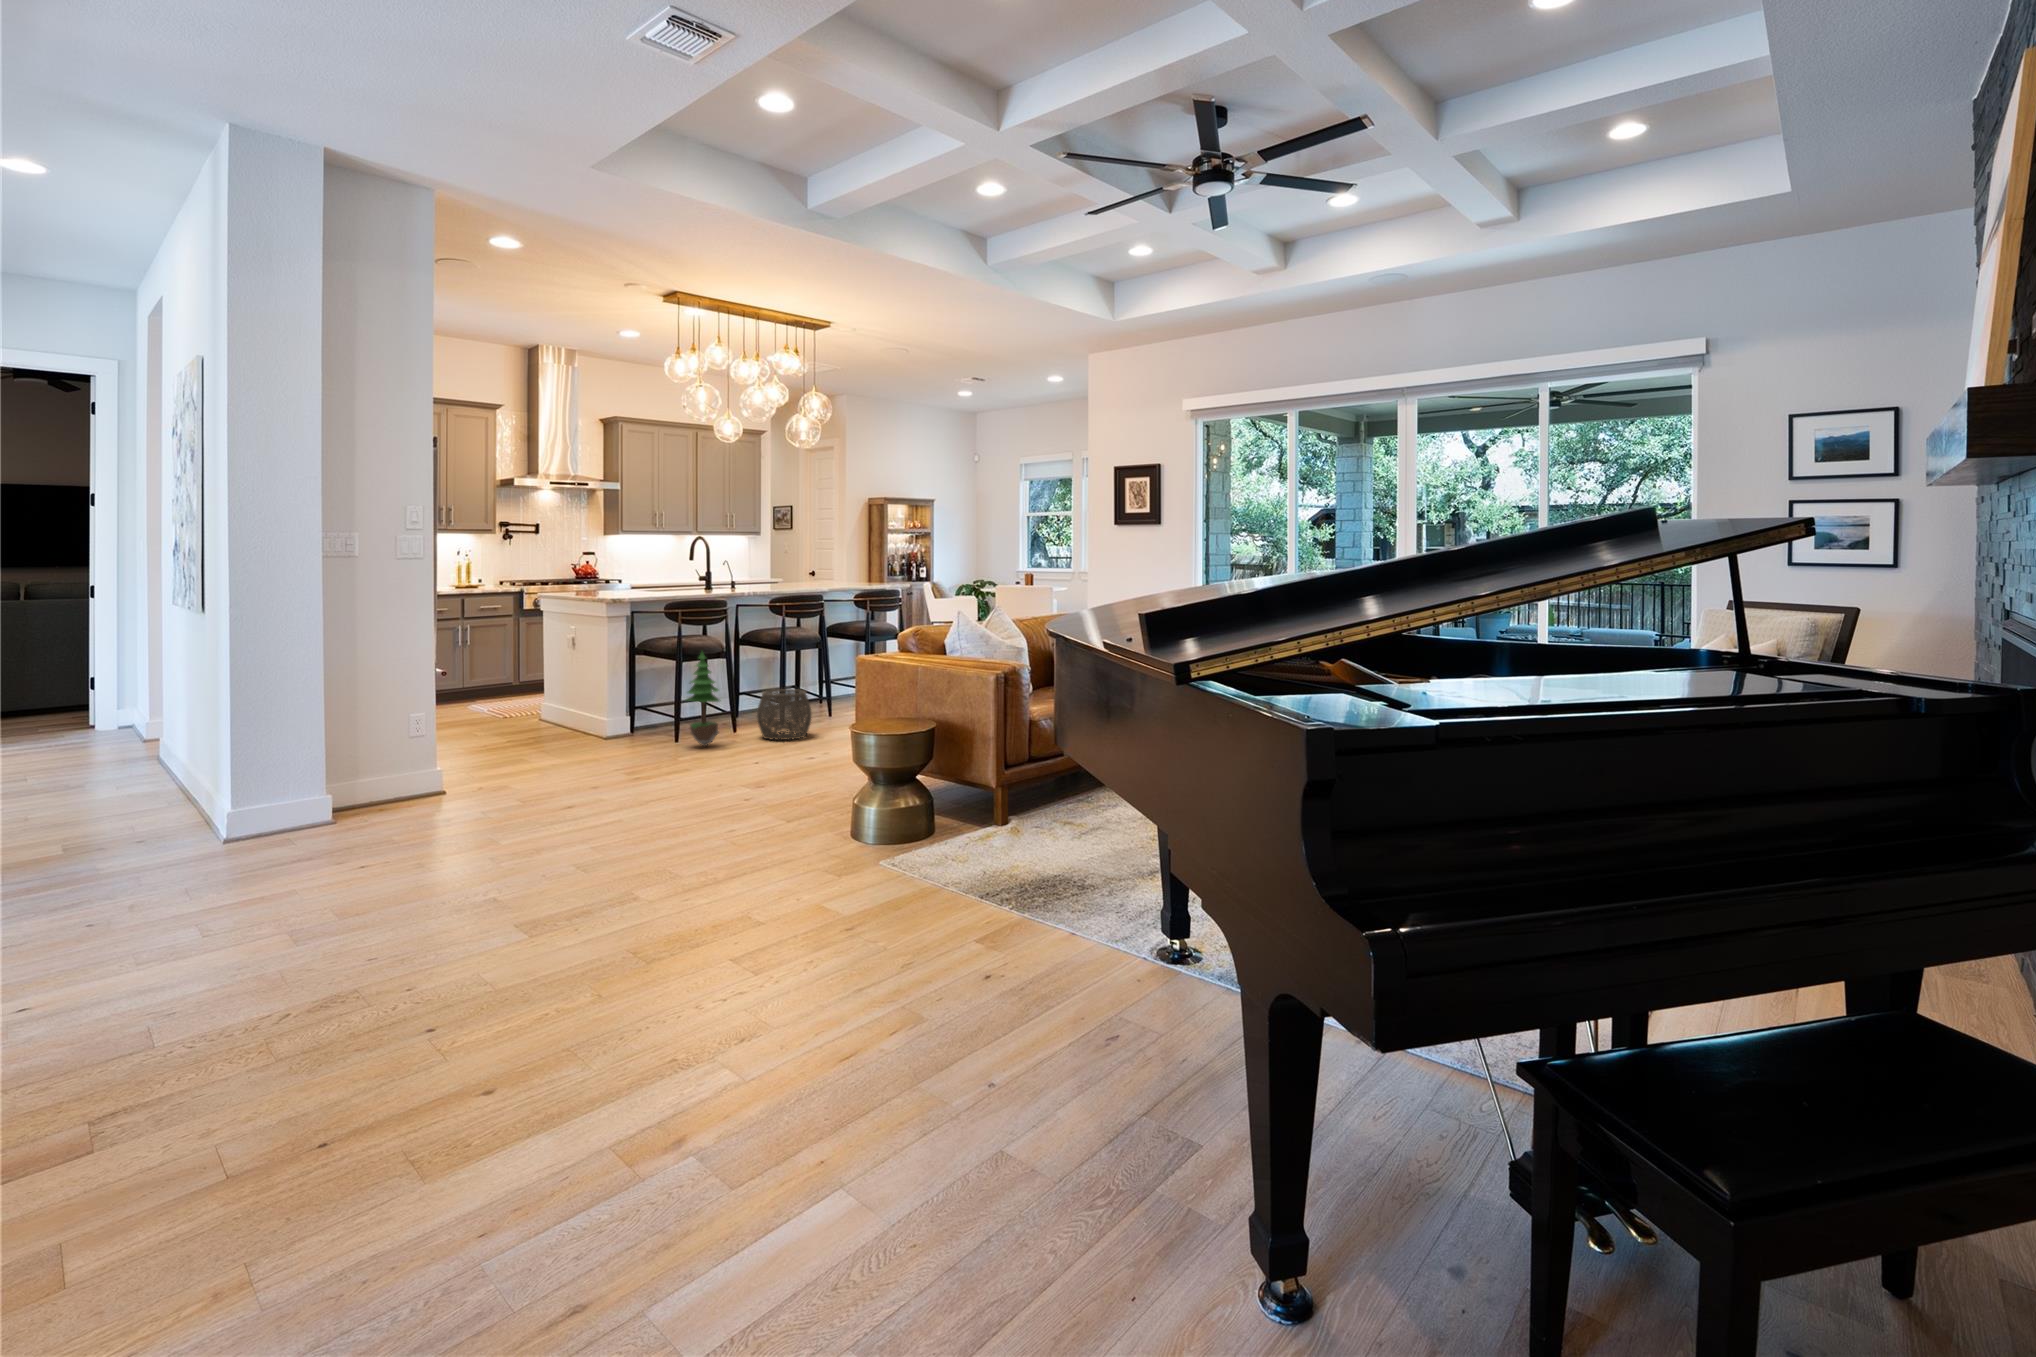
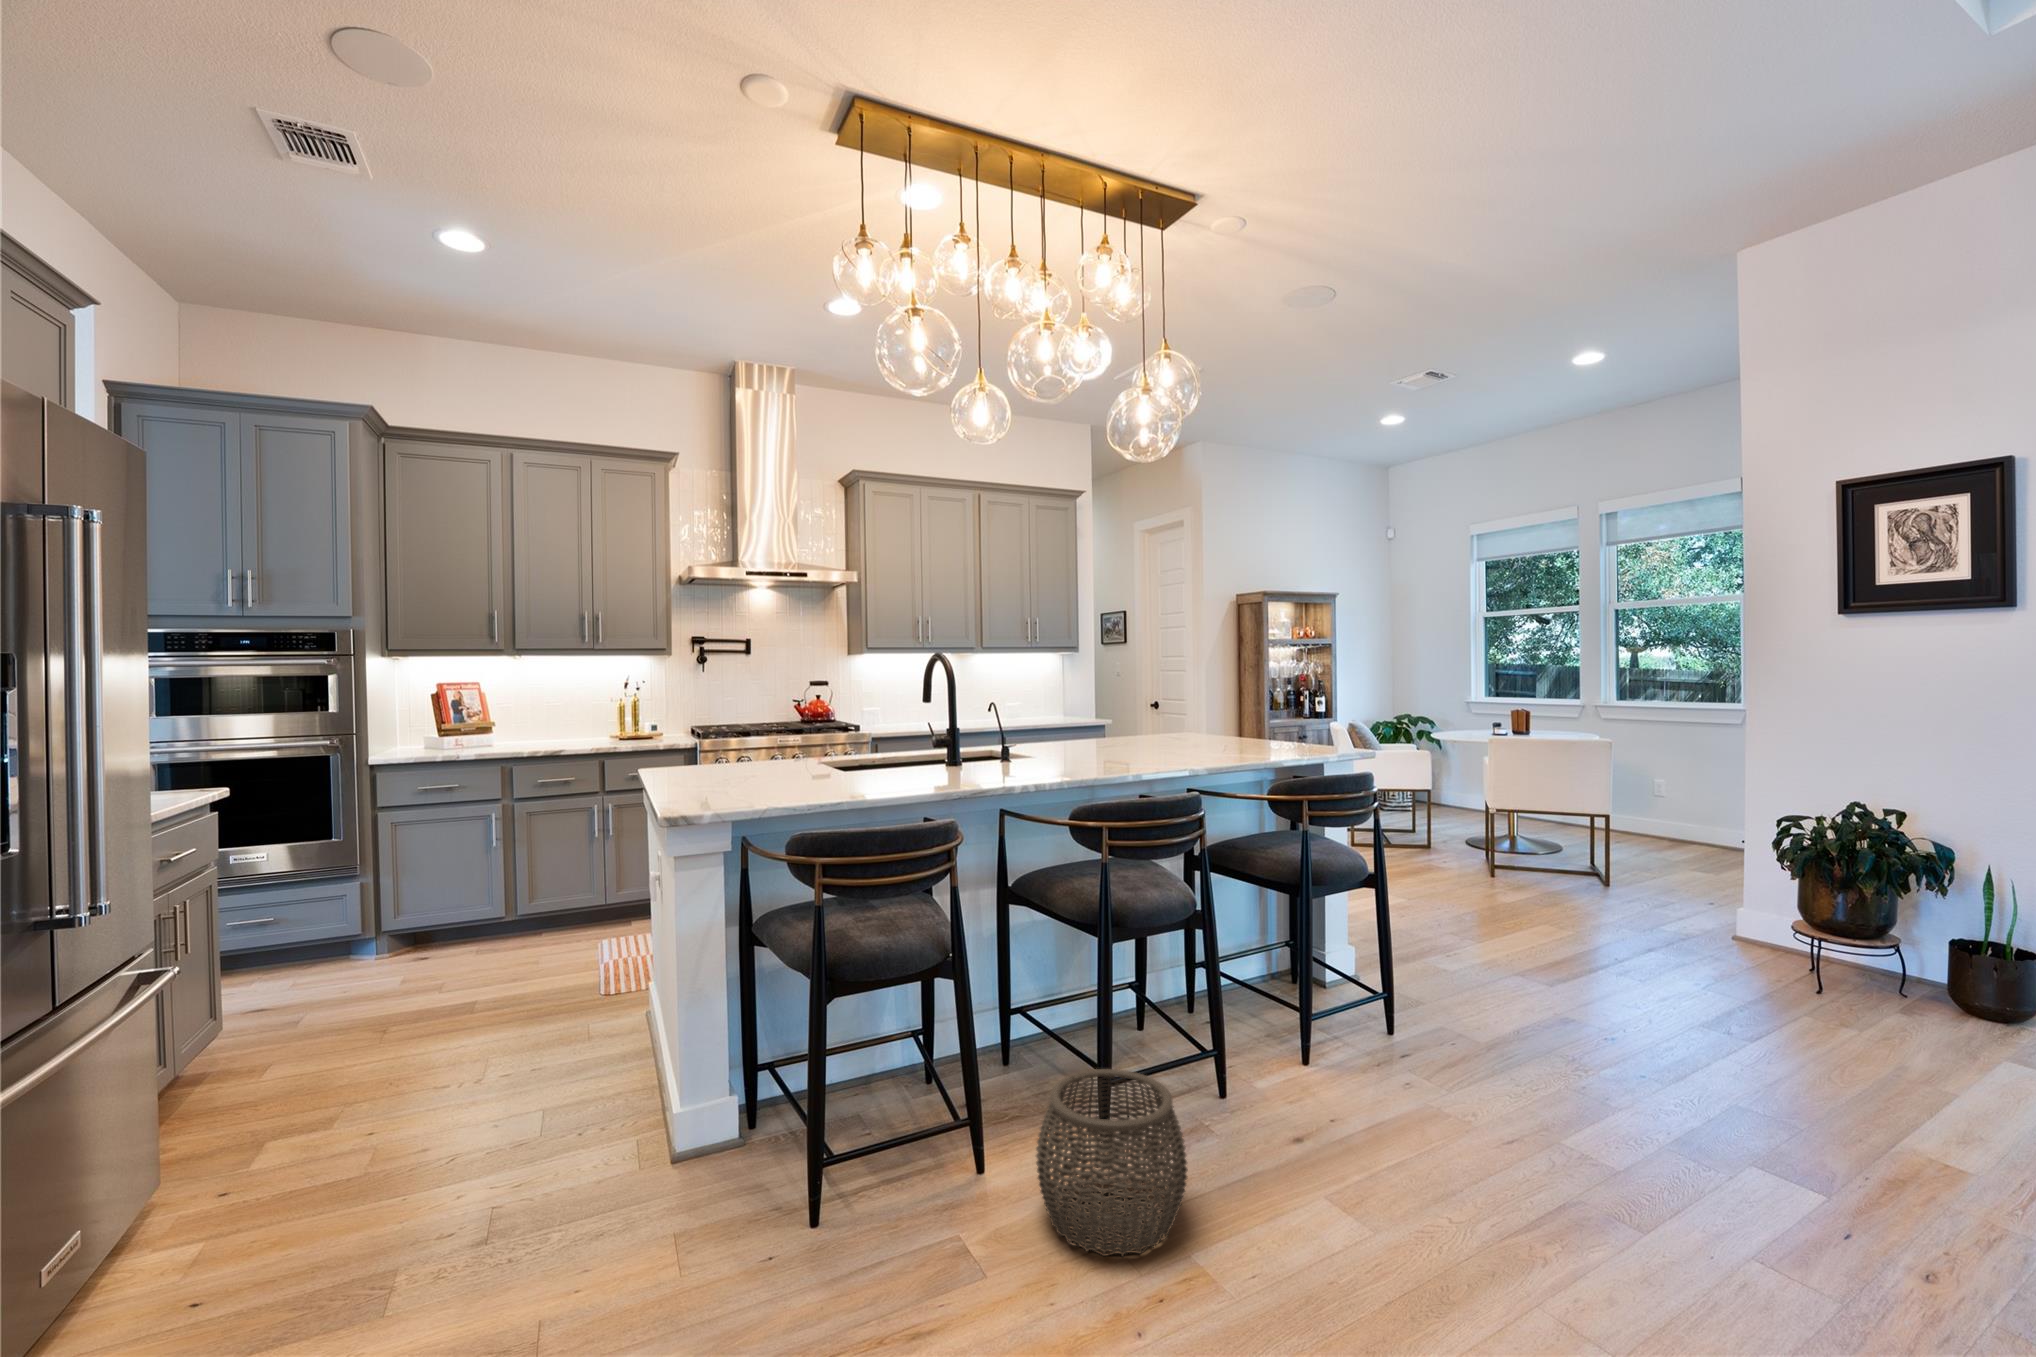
potted tree: present [687,652,719,746] -> none [829,997,932,1279]

